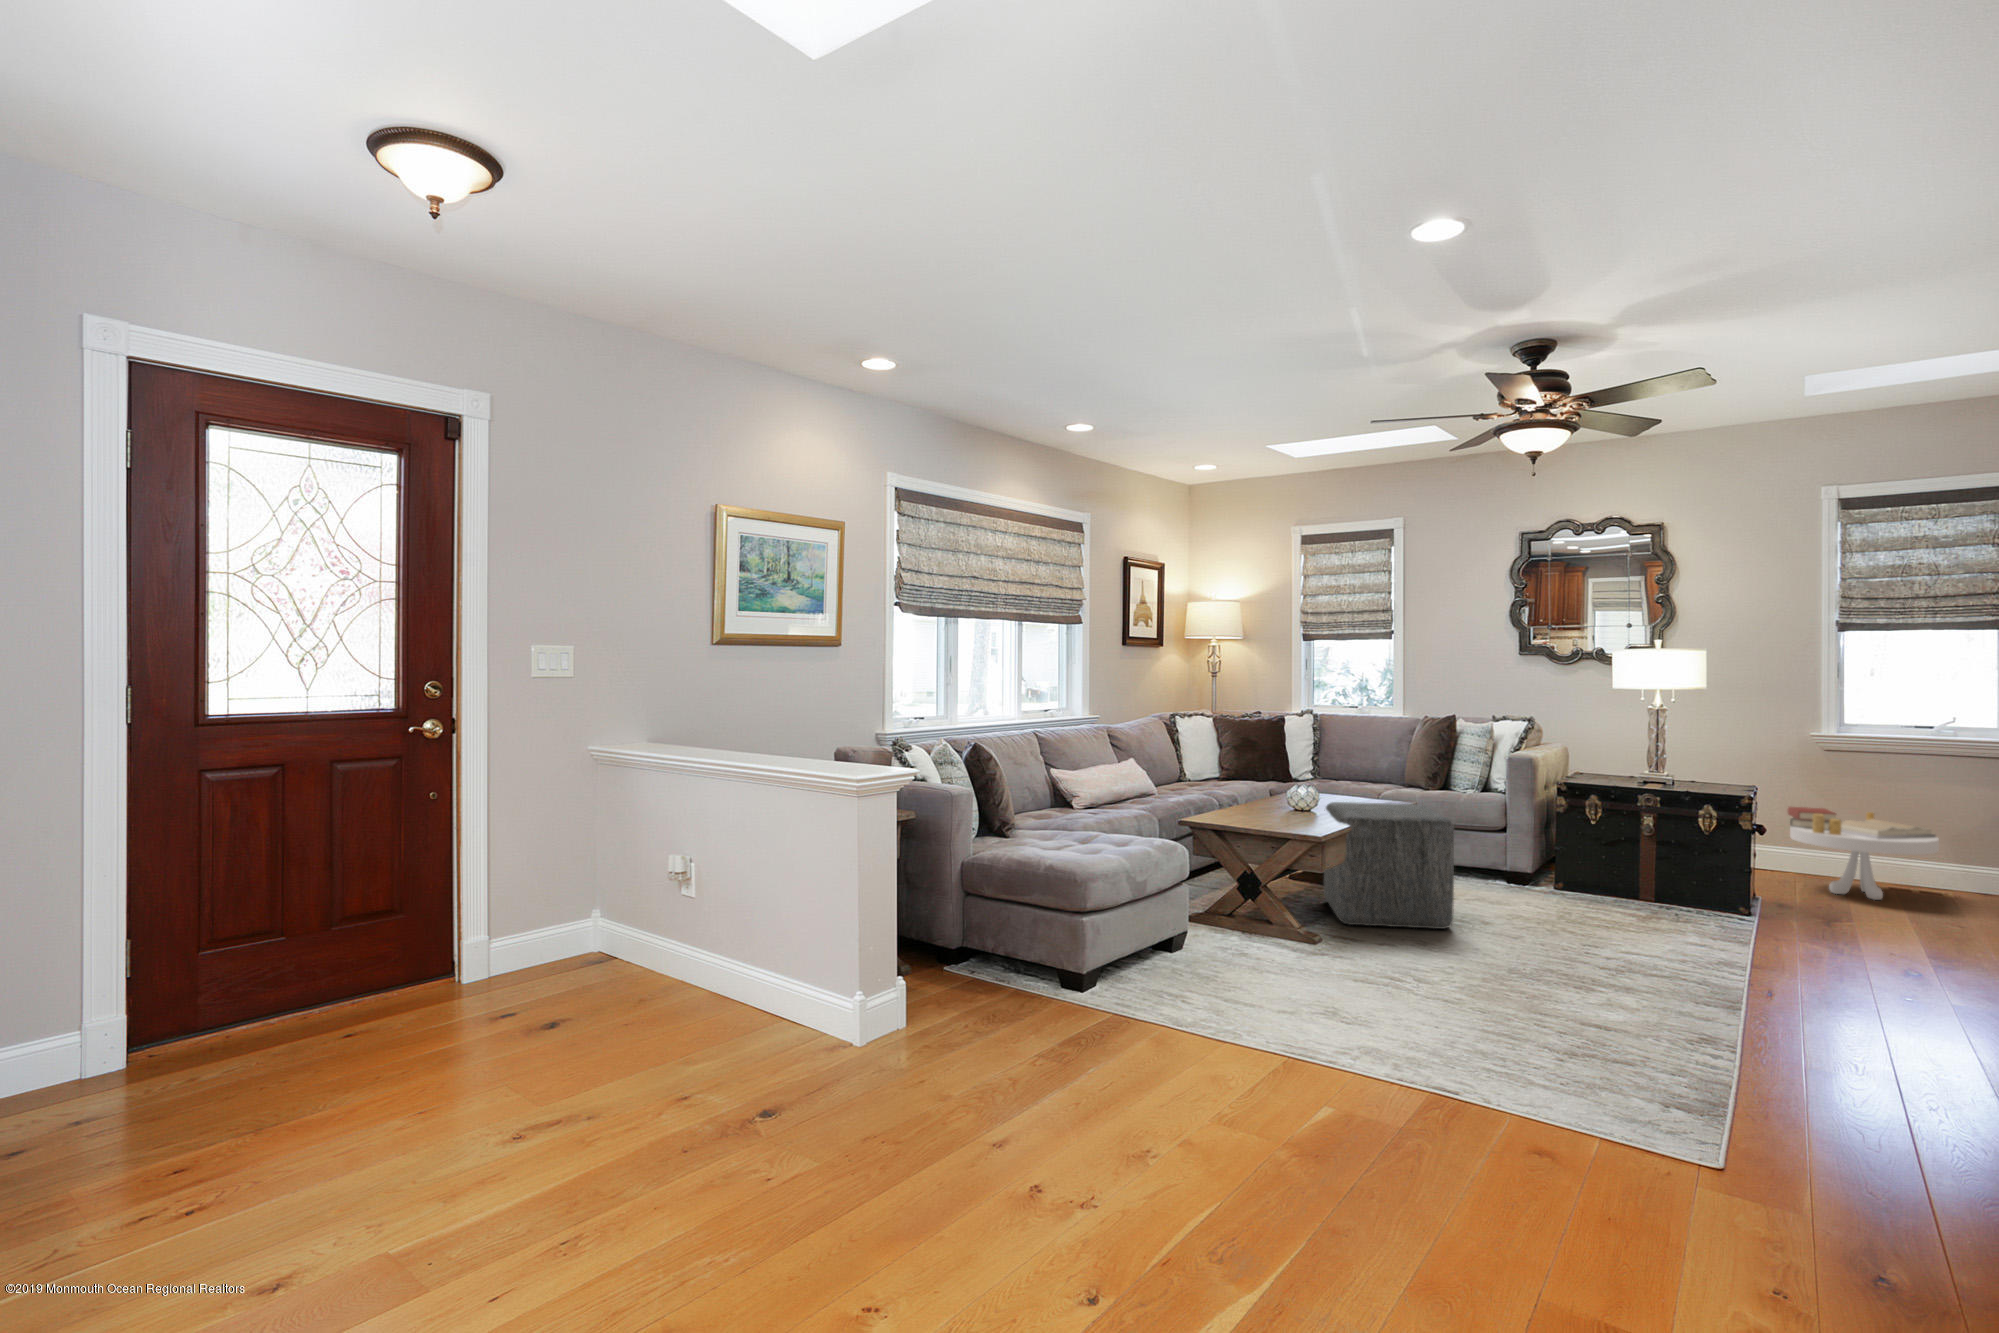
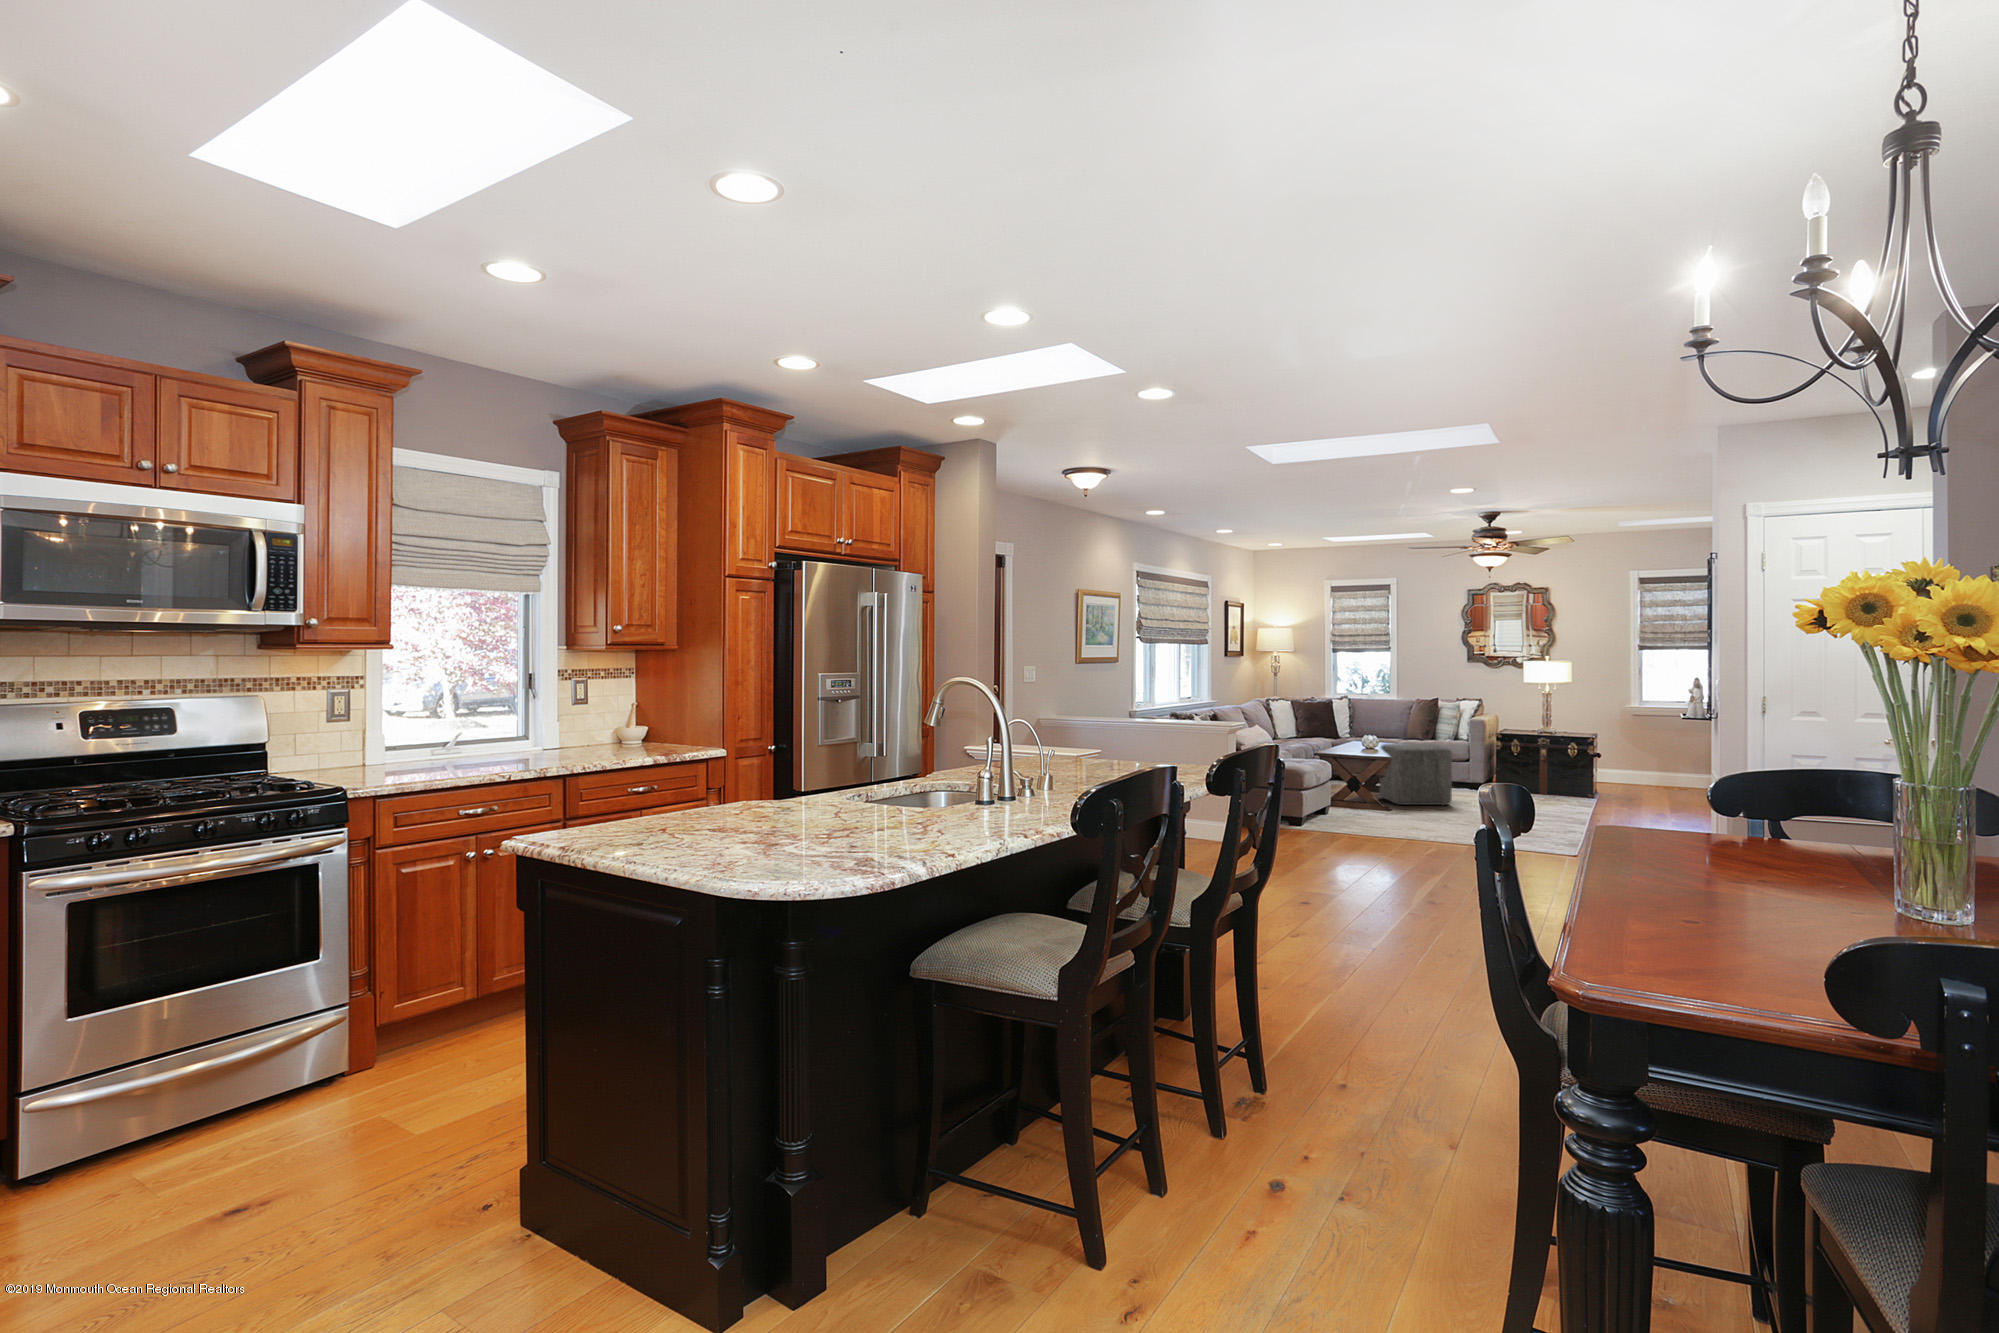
side table: present [1788,807,1939,900] -> none [1614,746,1686,792]

